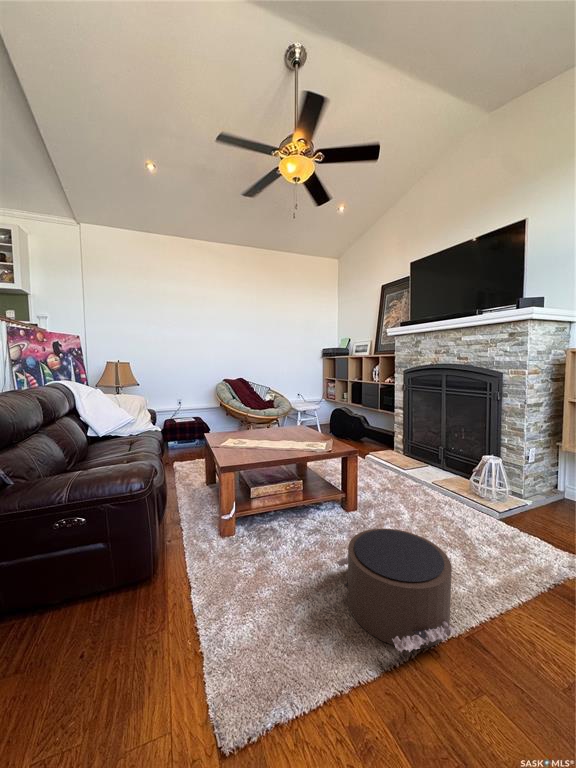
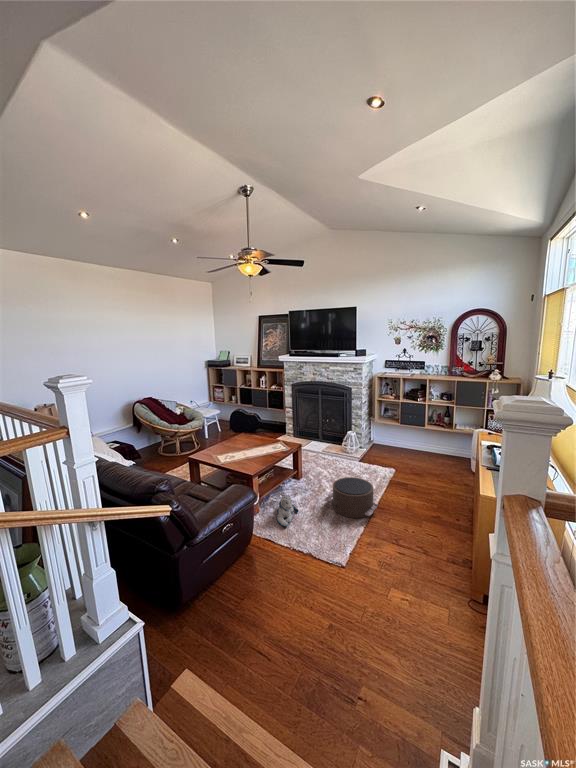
plush toy: none [222,521,287,581] -> present [277,496,298,526]

